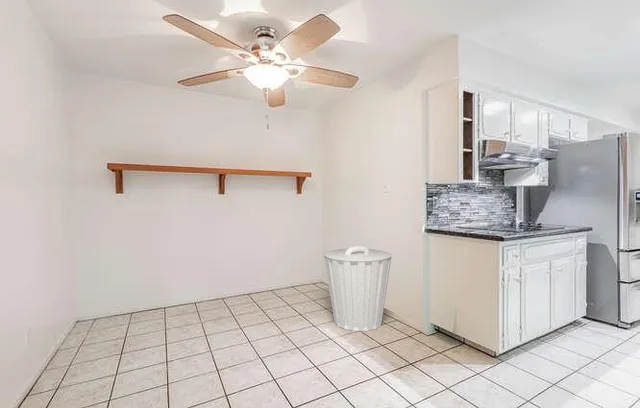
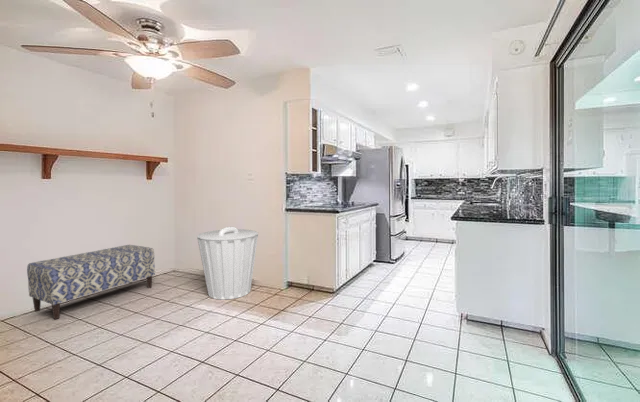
bench: none [200,255,293,315] -> present [27,245,155,319]

